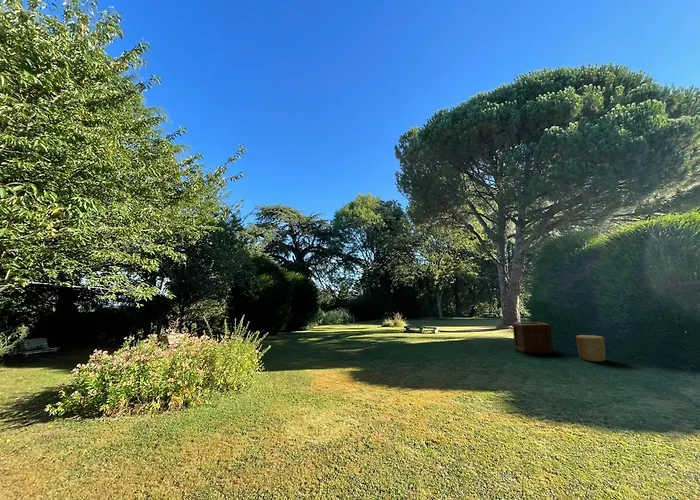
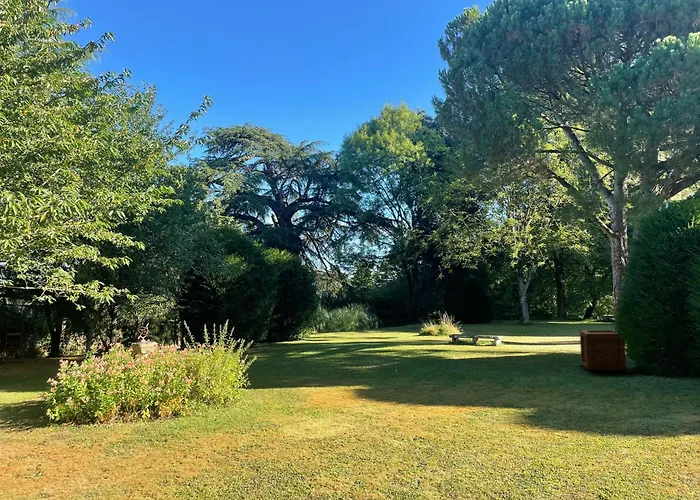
woven basket: present [576,335,605,362] -> none [647,347,681,380]

